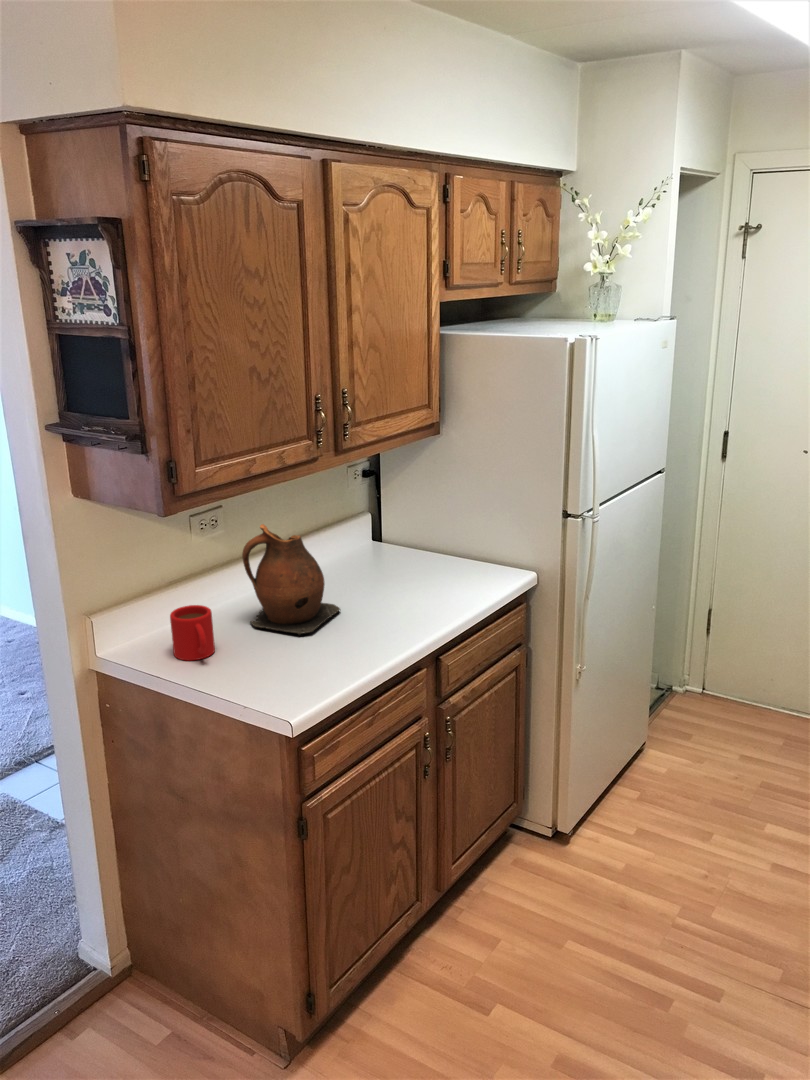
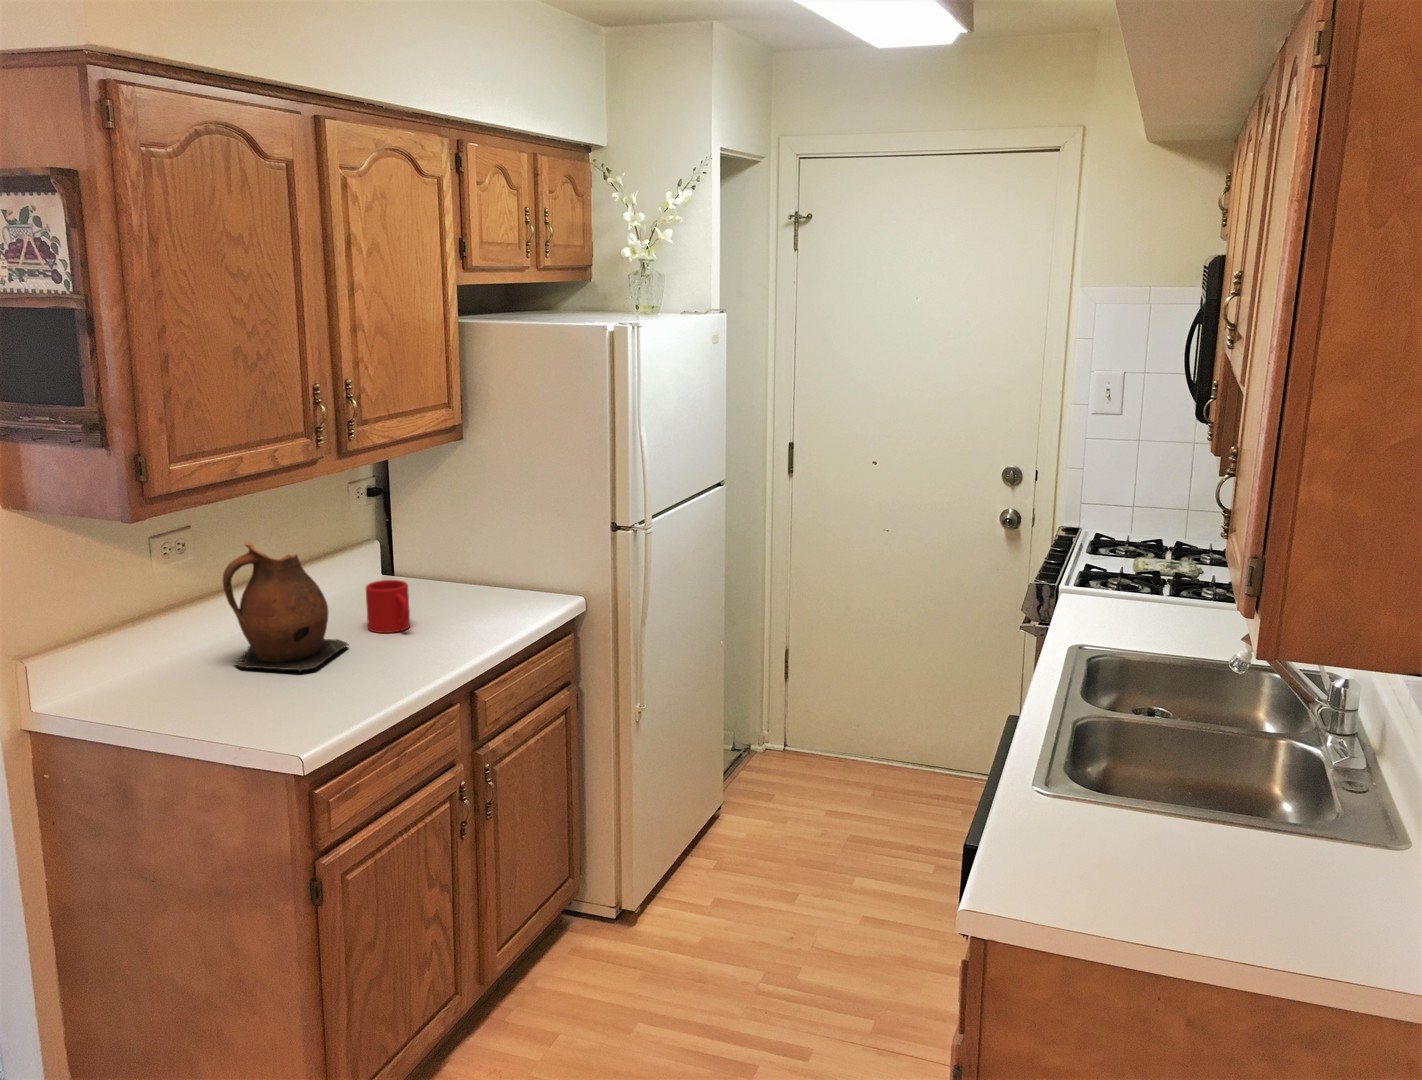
mug: present [170,605,215,660] -> present [366,580,410,633]

